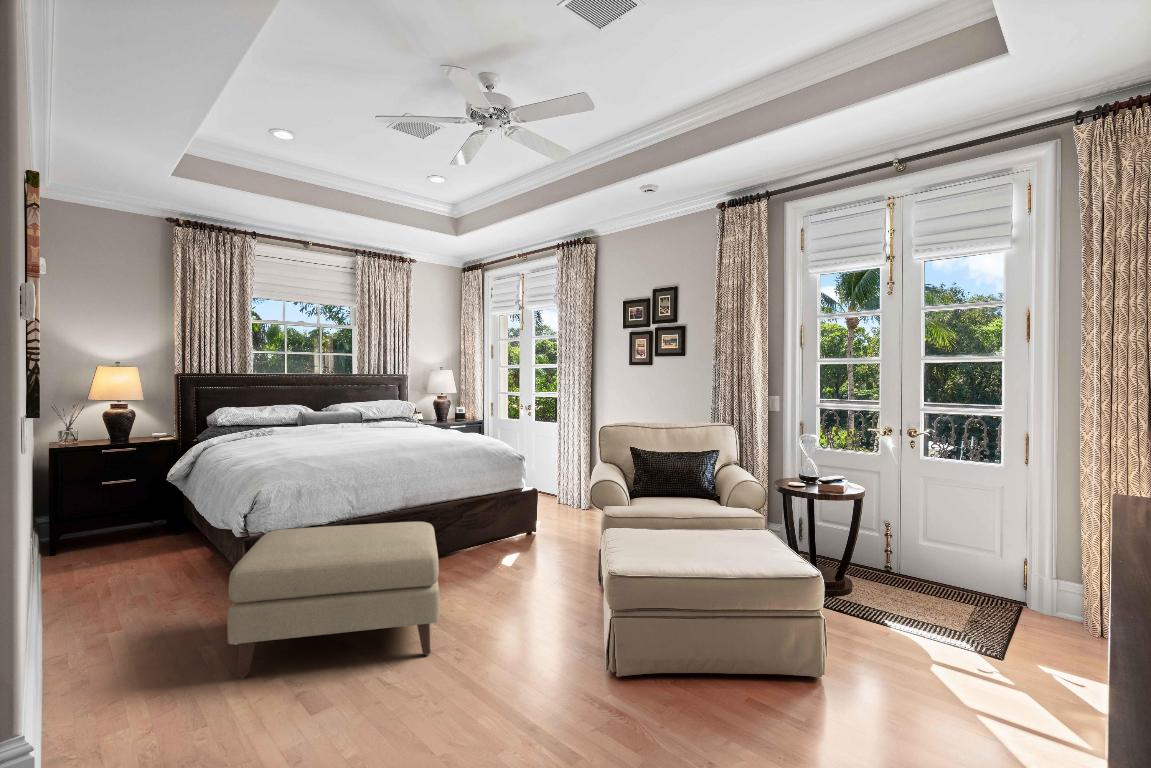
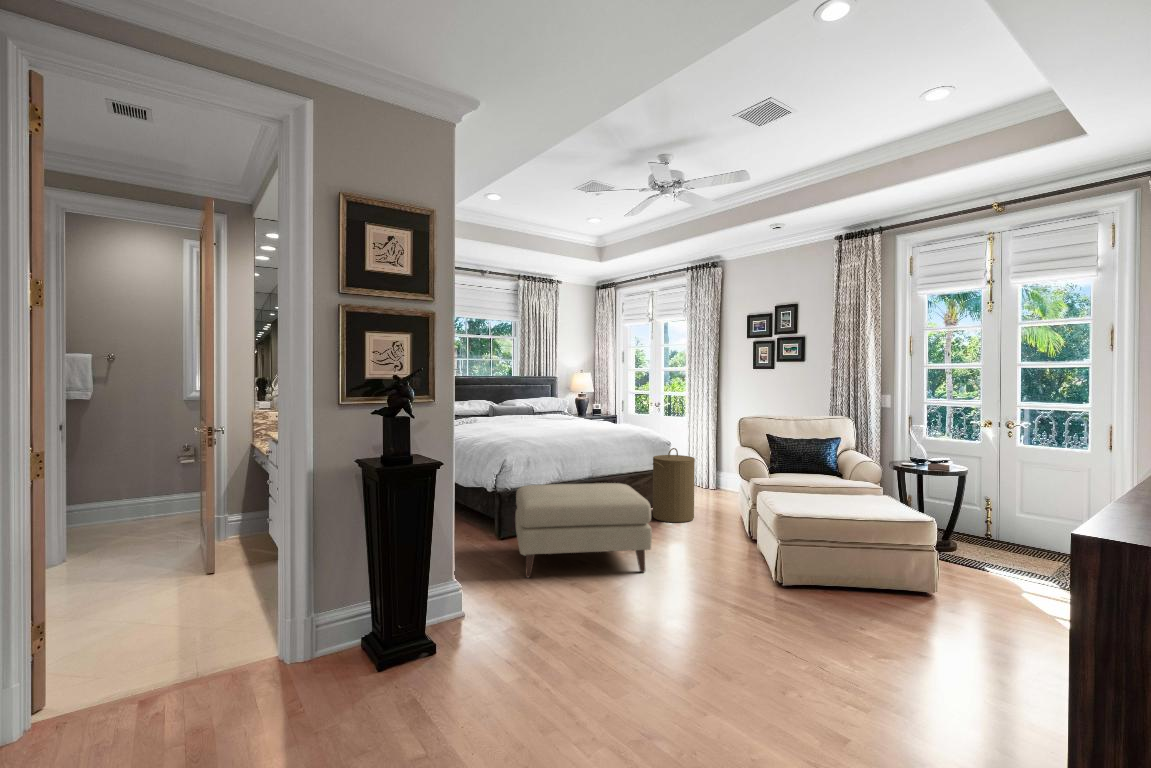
laundry hamper: none [488,466,544,563] -> present [653,448,695,523]

